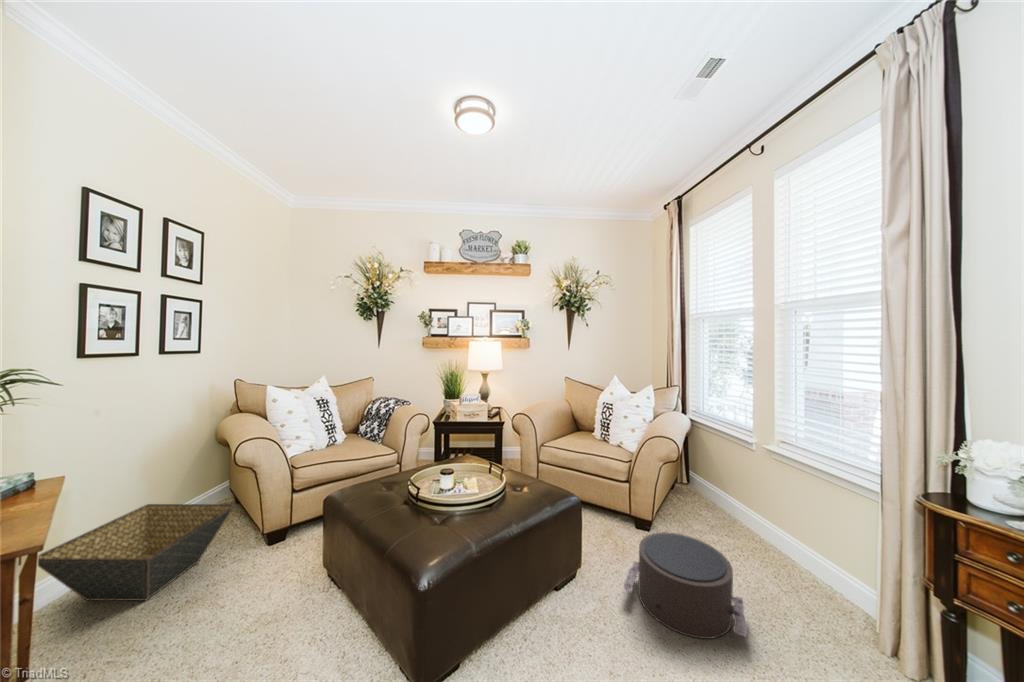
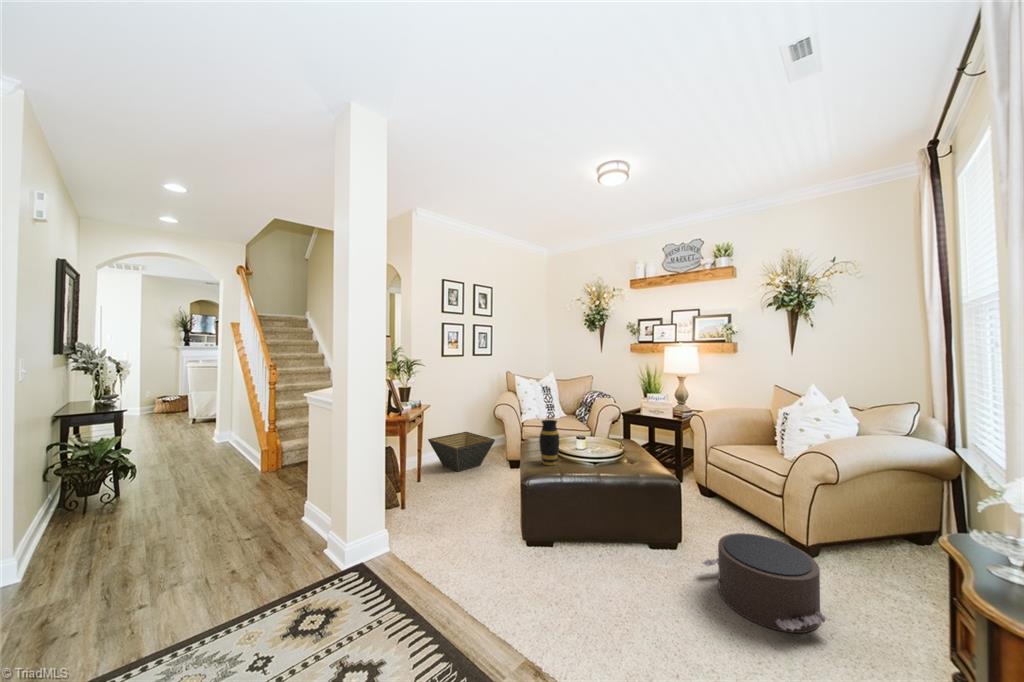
vase: none [417,465,451,545] -> present [539,420,559,465]

